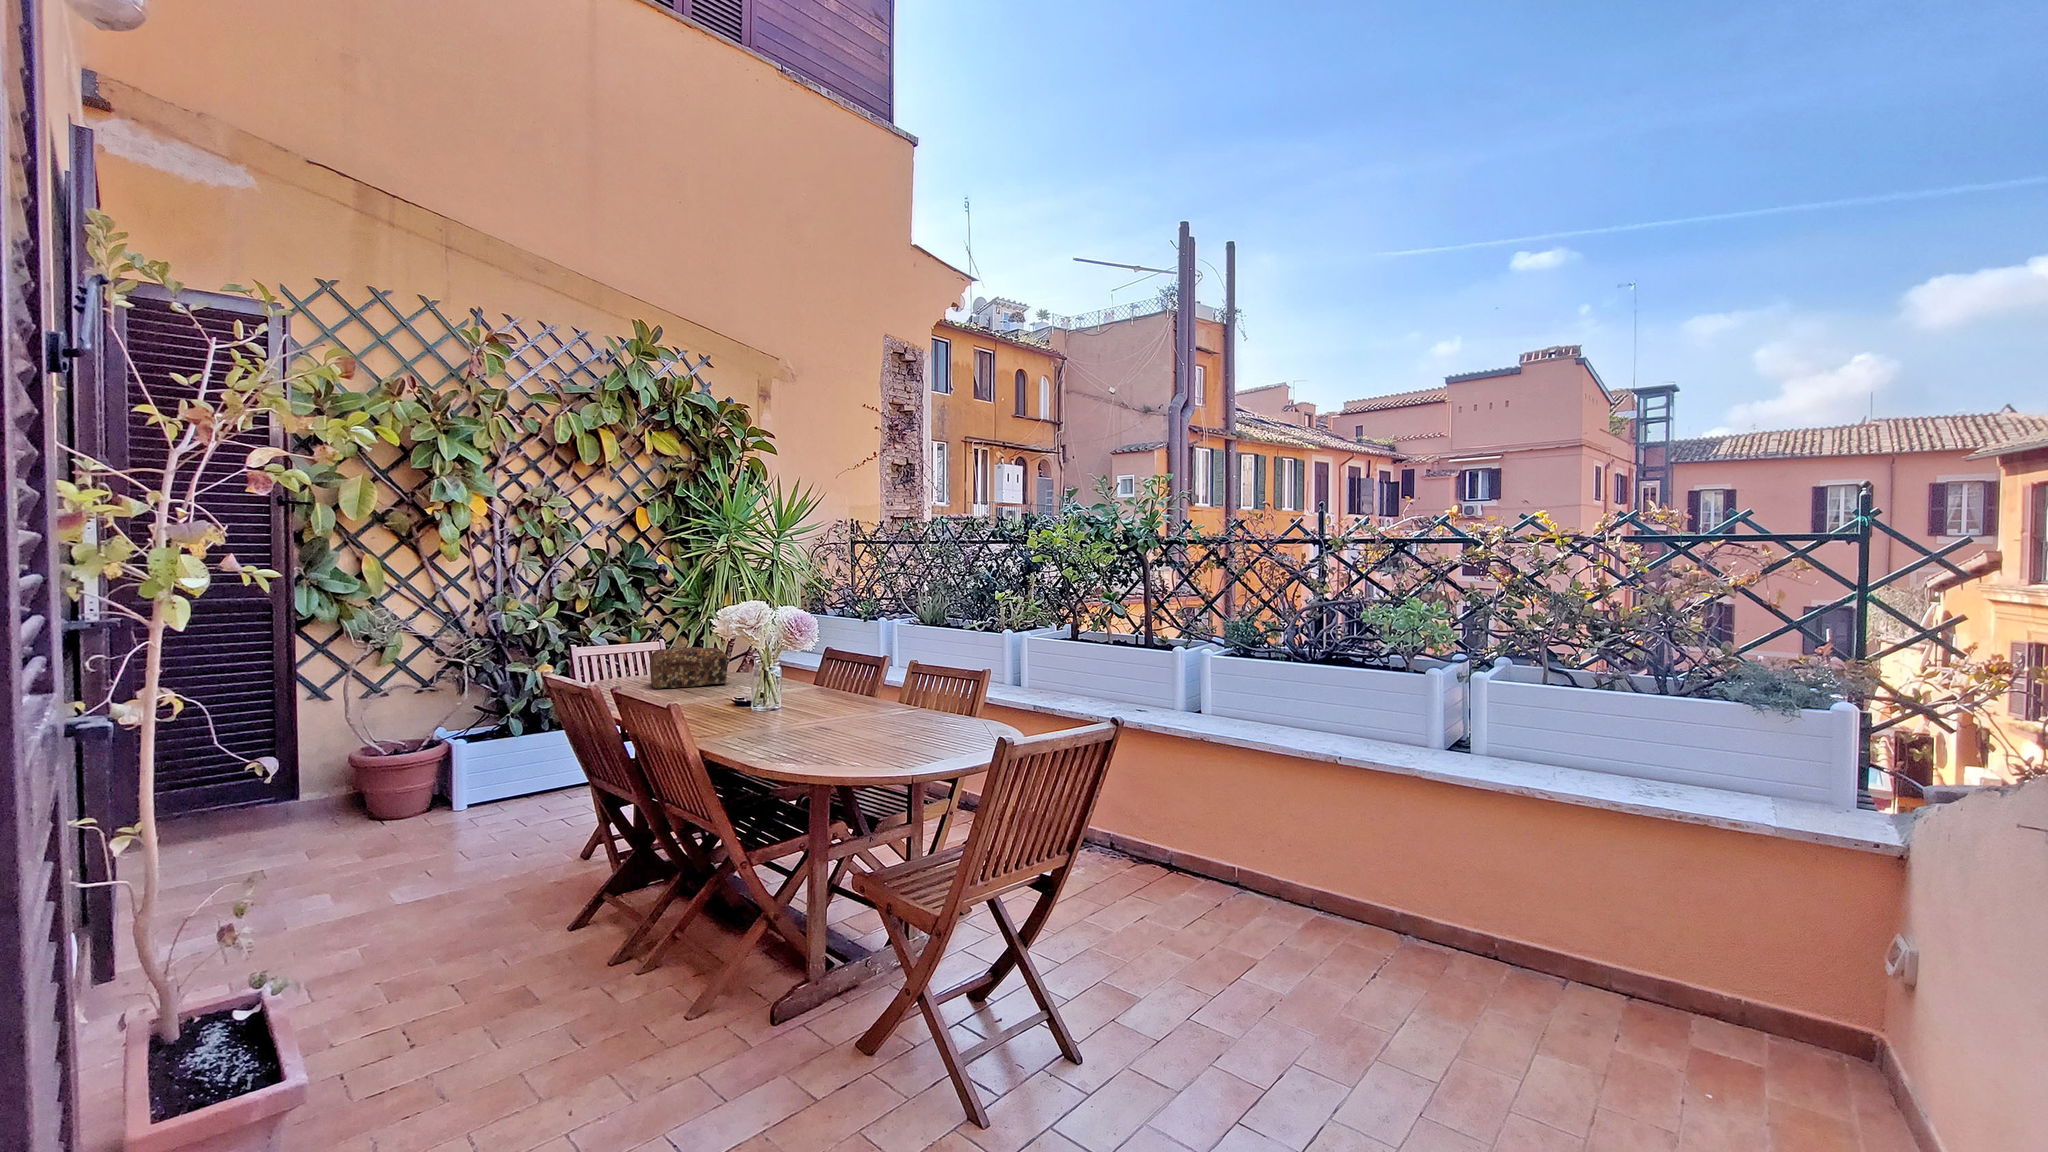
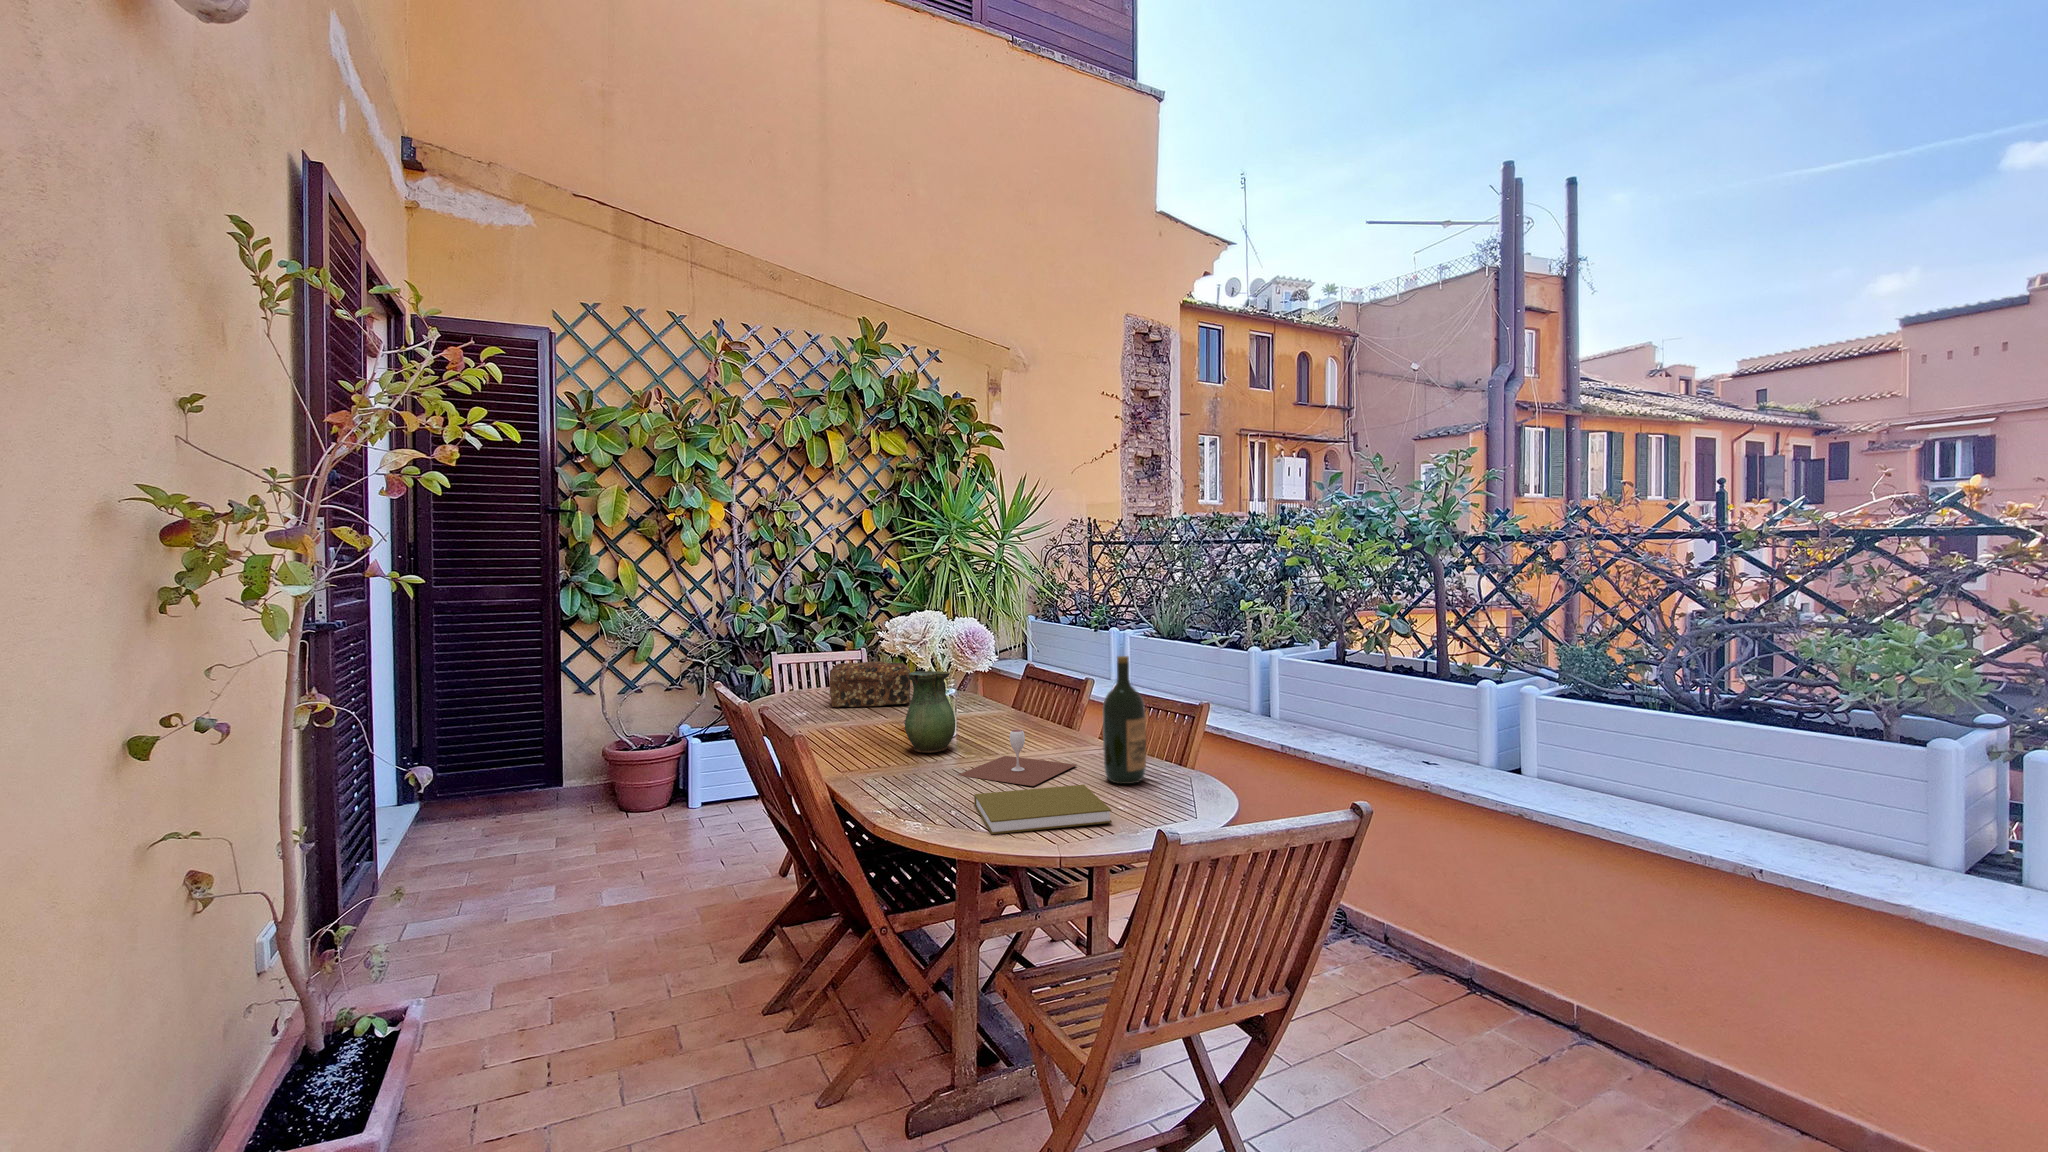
wine bottle: none [926,629,959,725] -> present [1103,656,1146,784]
pitcher: none [752,649,795,715] -> present [905,671,955,753]
wine glass: none [810,690,901,730] -> present [958,730,1076,786]
book: none [839,725,948,758] -> present [974,785,1112,834]

